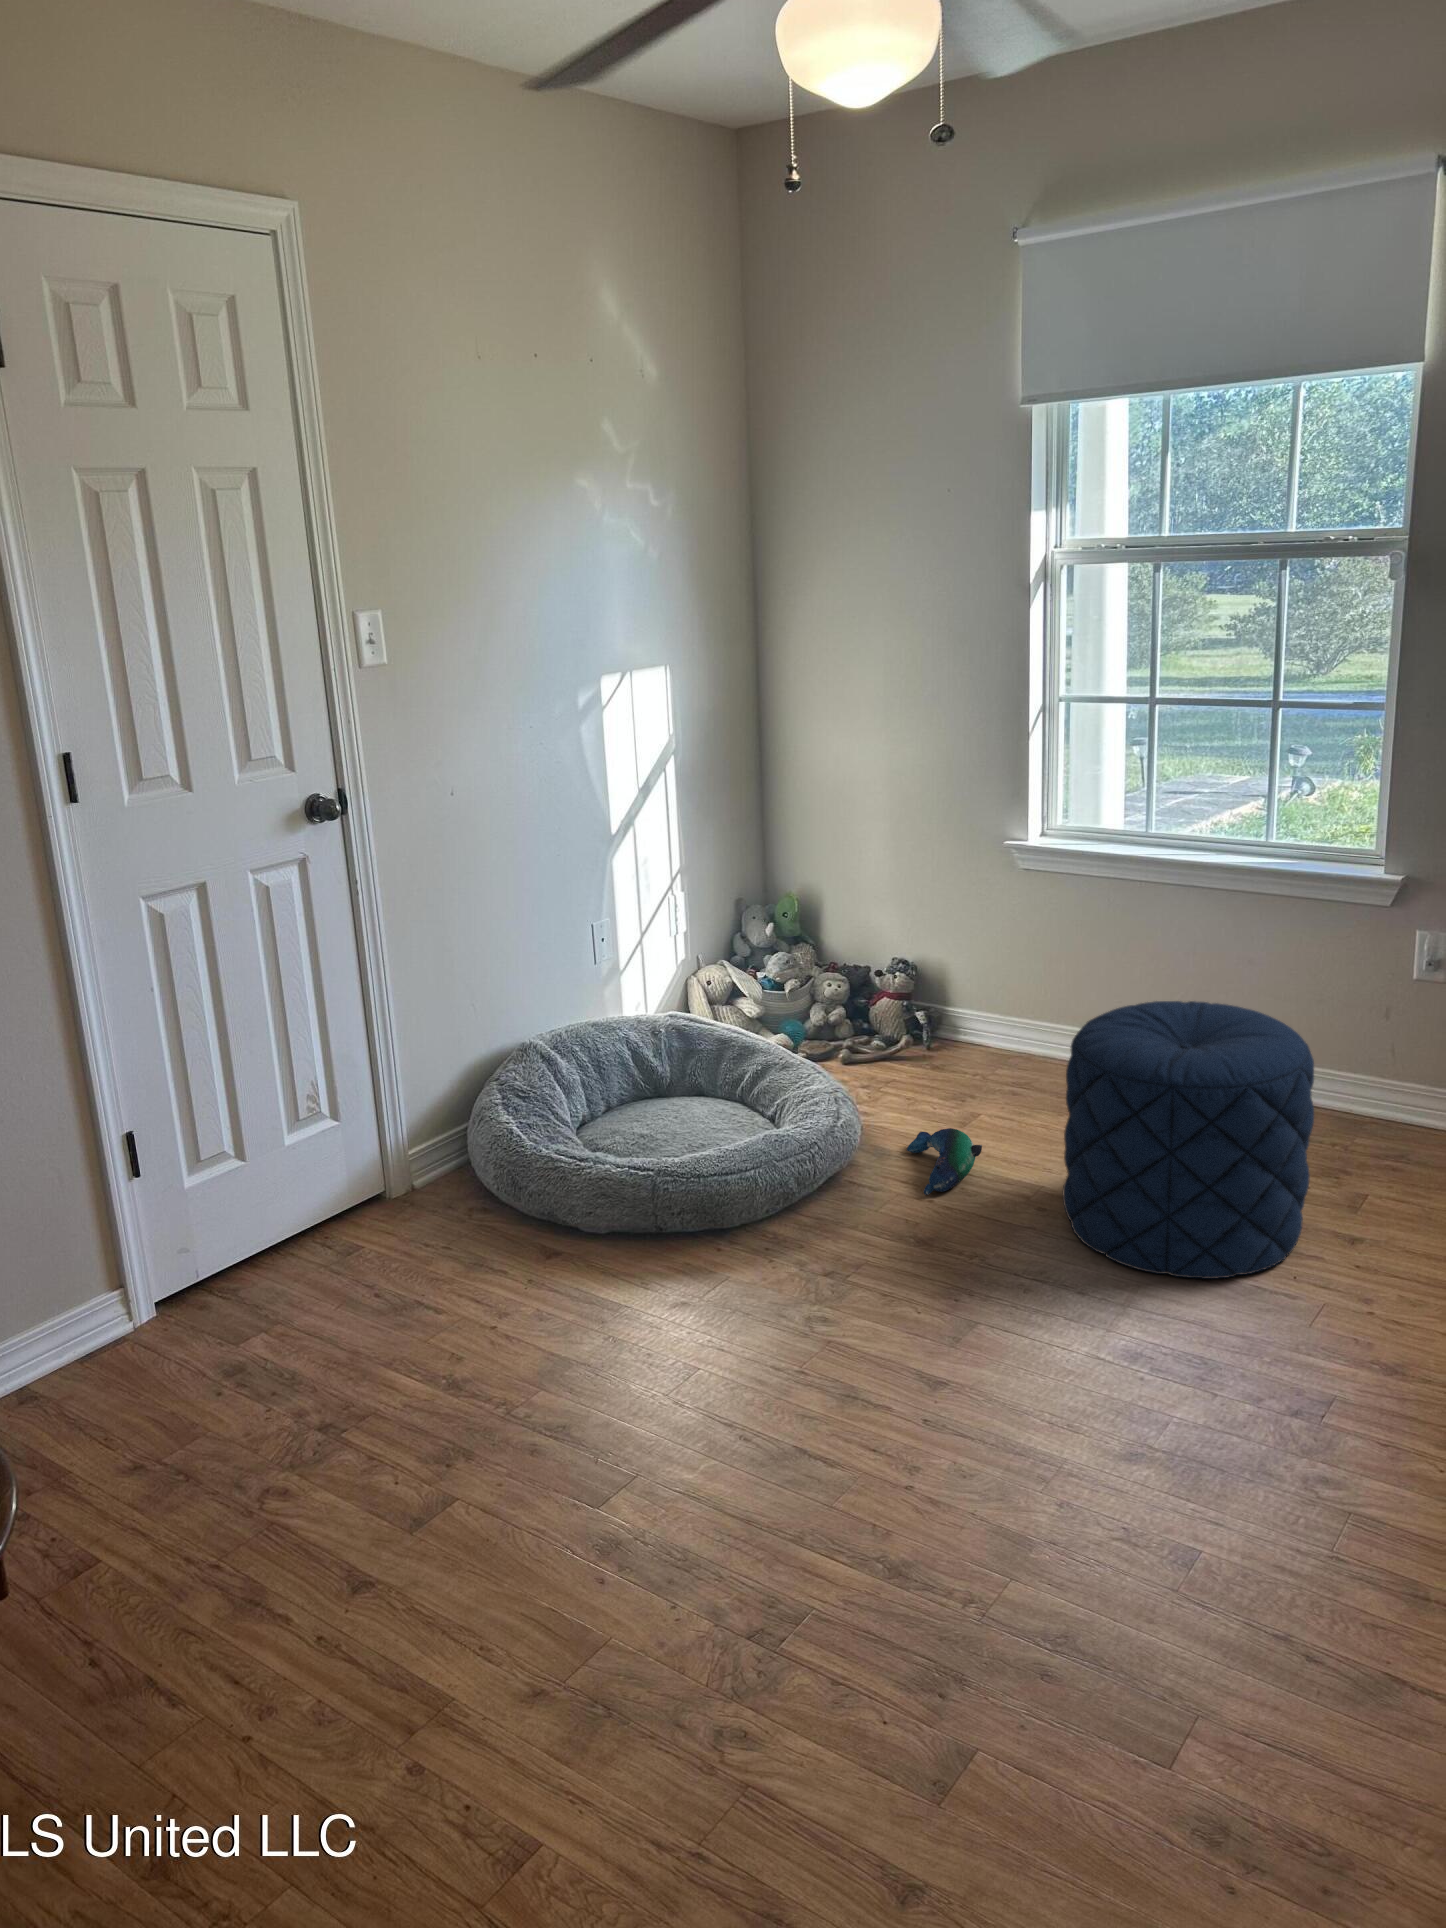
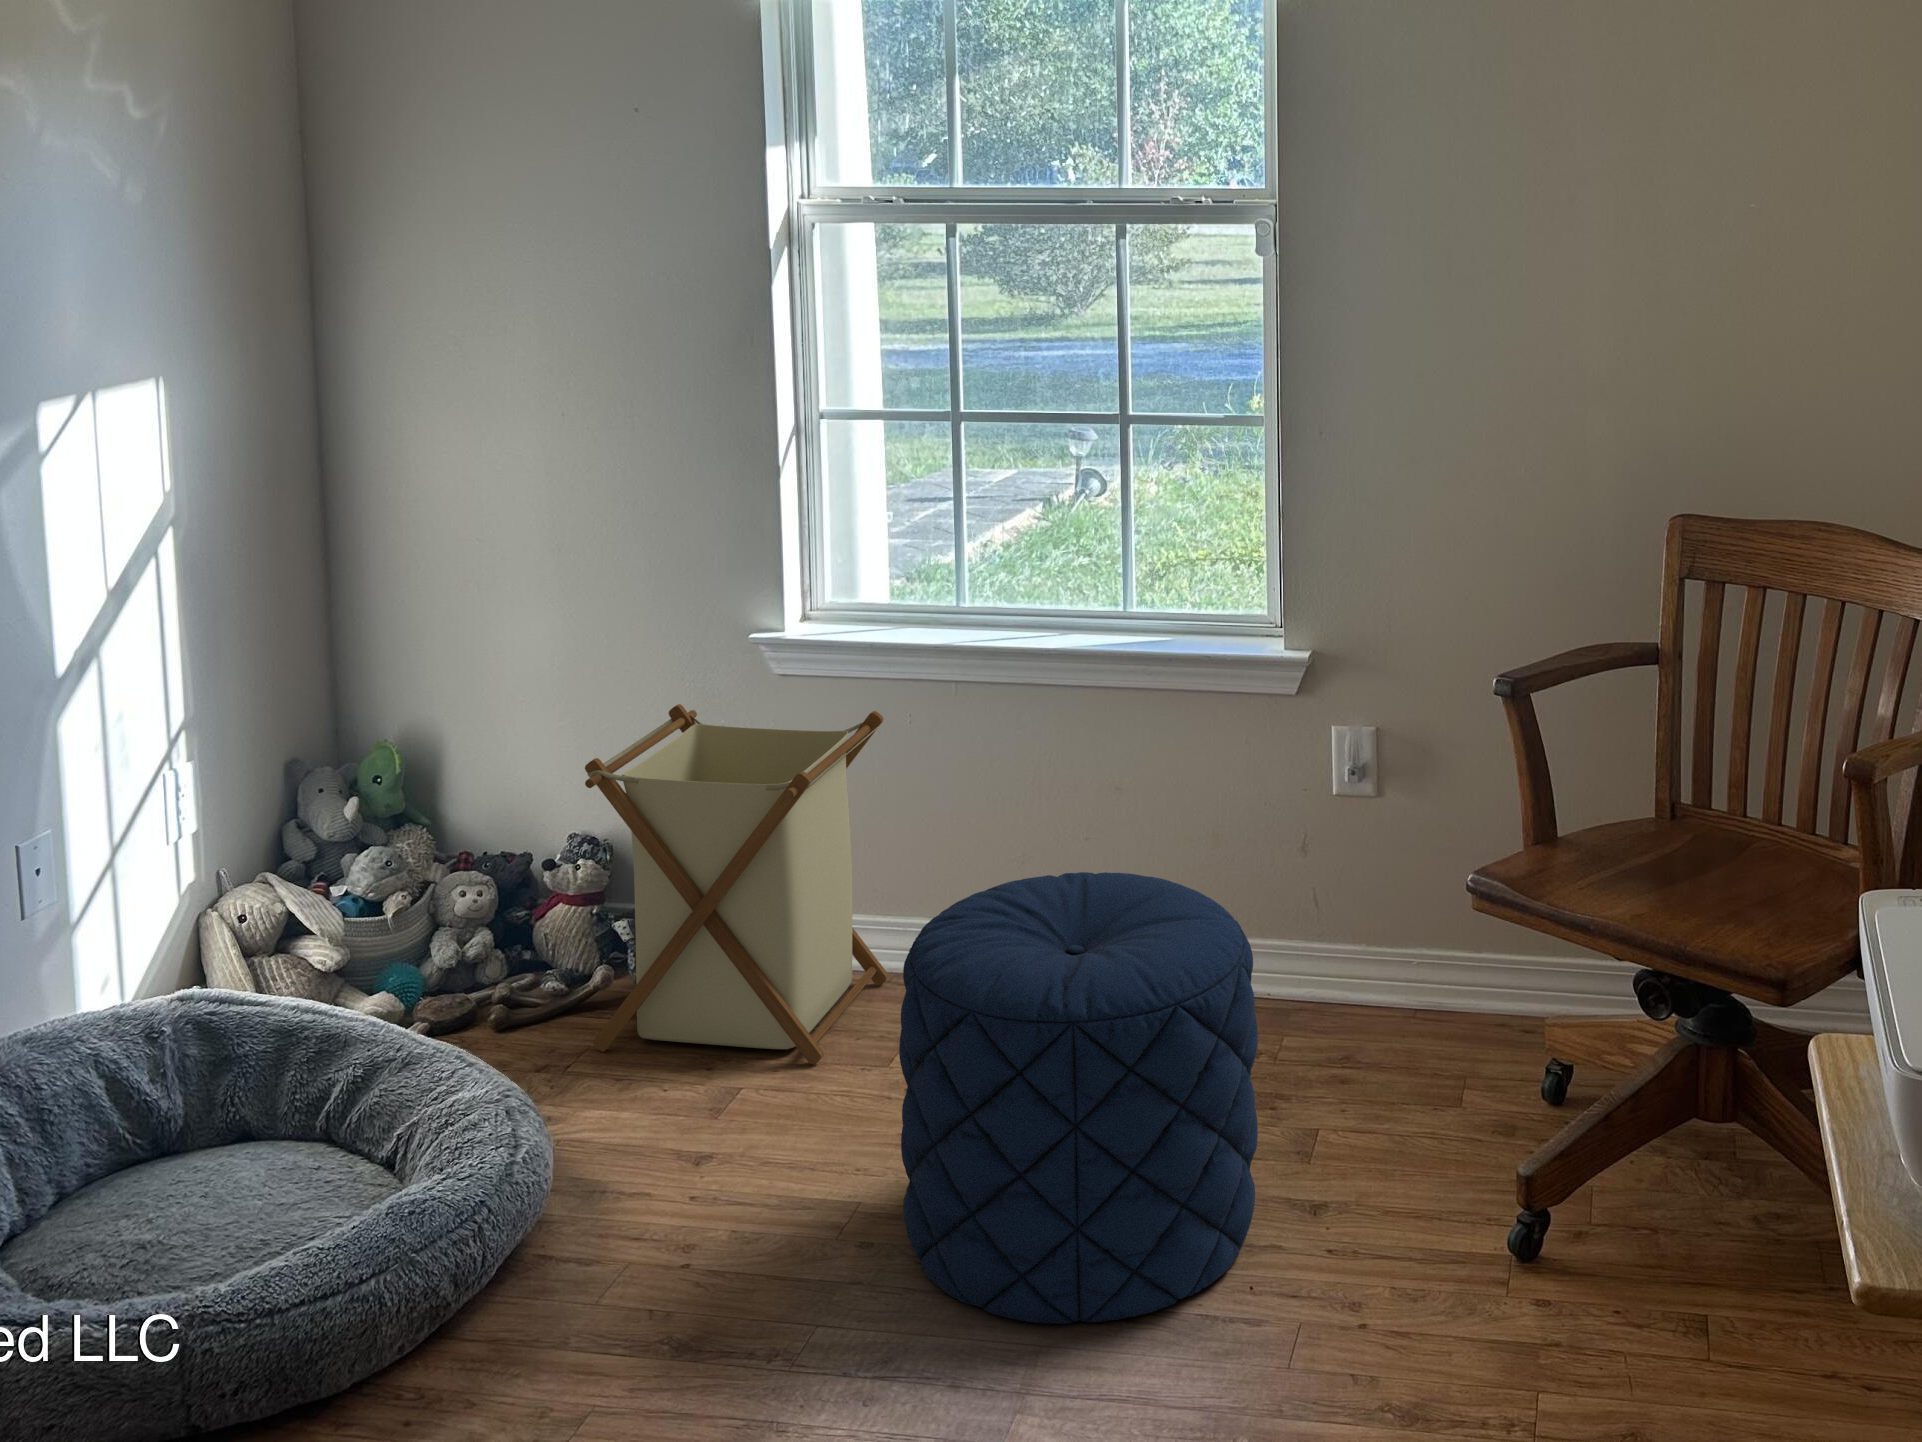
laundry basket: none [896,881,1090,1109] -> present [585,704,889,1065]
plush toy: present [907,1128,982,1195] -> none [631,1127,762,1256]

